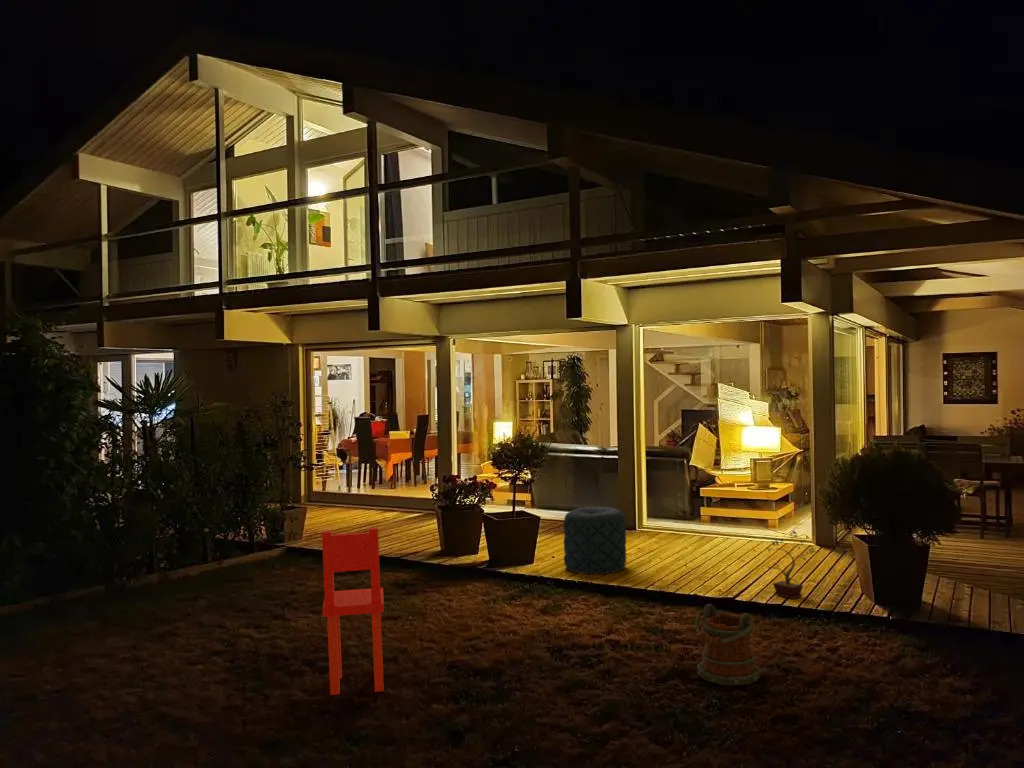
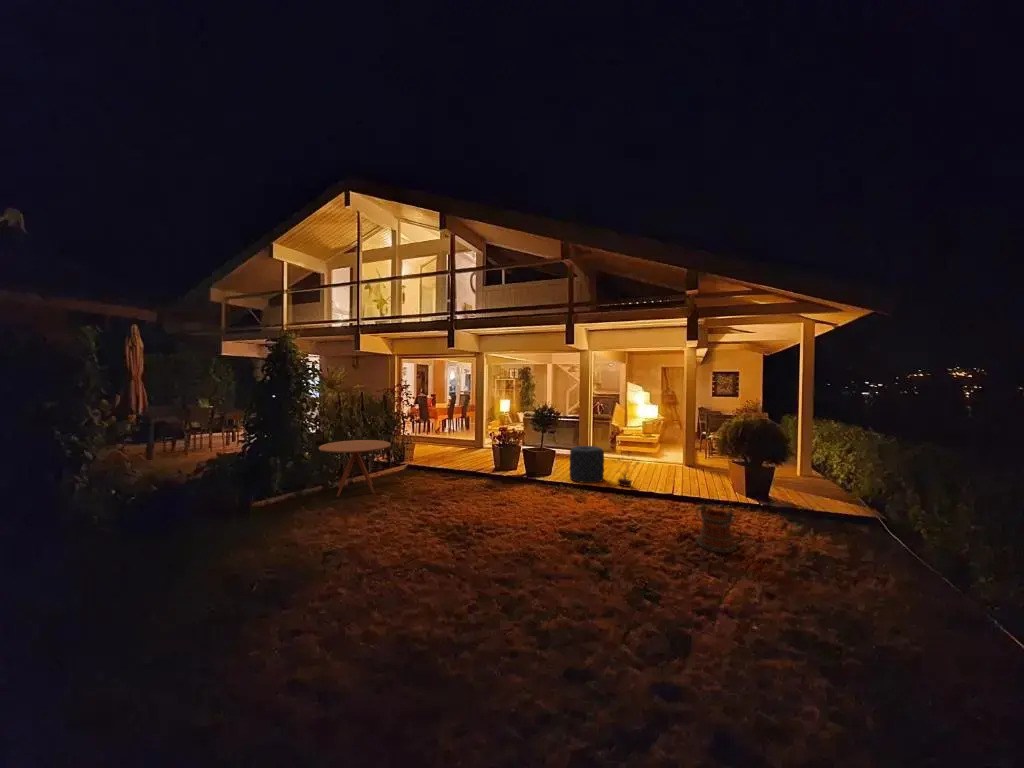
round table: none [127,501,248,596] -> present [319,440,391,497]
chair: present [322,527,384,695] -> none [479,459,524,565]
potted plant: present [766,531,815,599] -> present [615,458,638,487]

